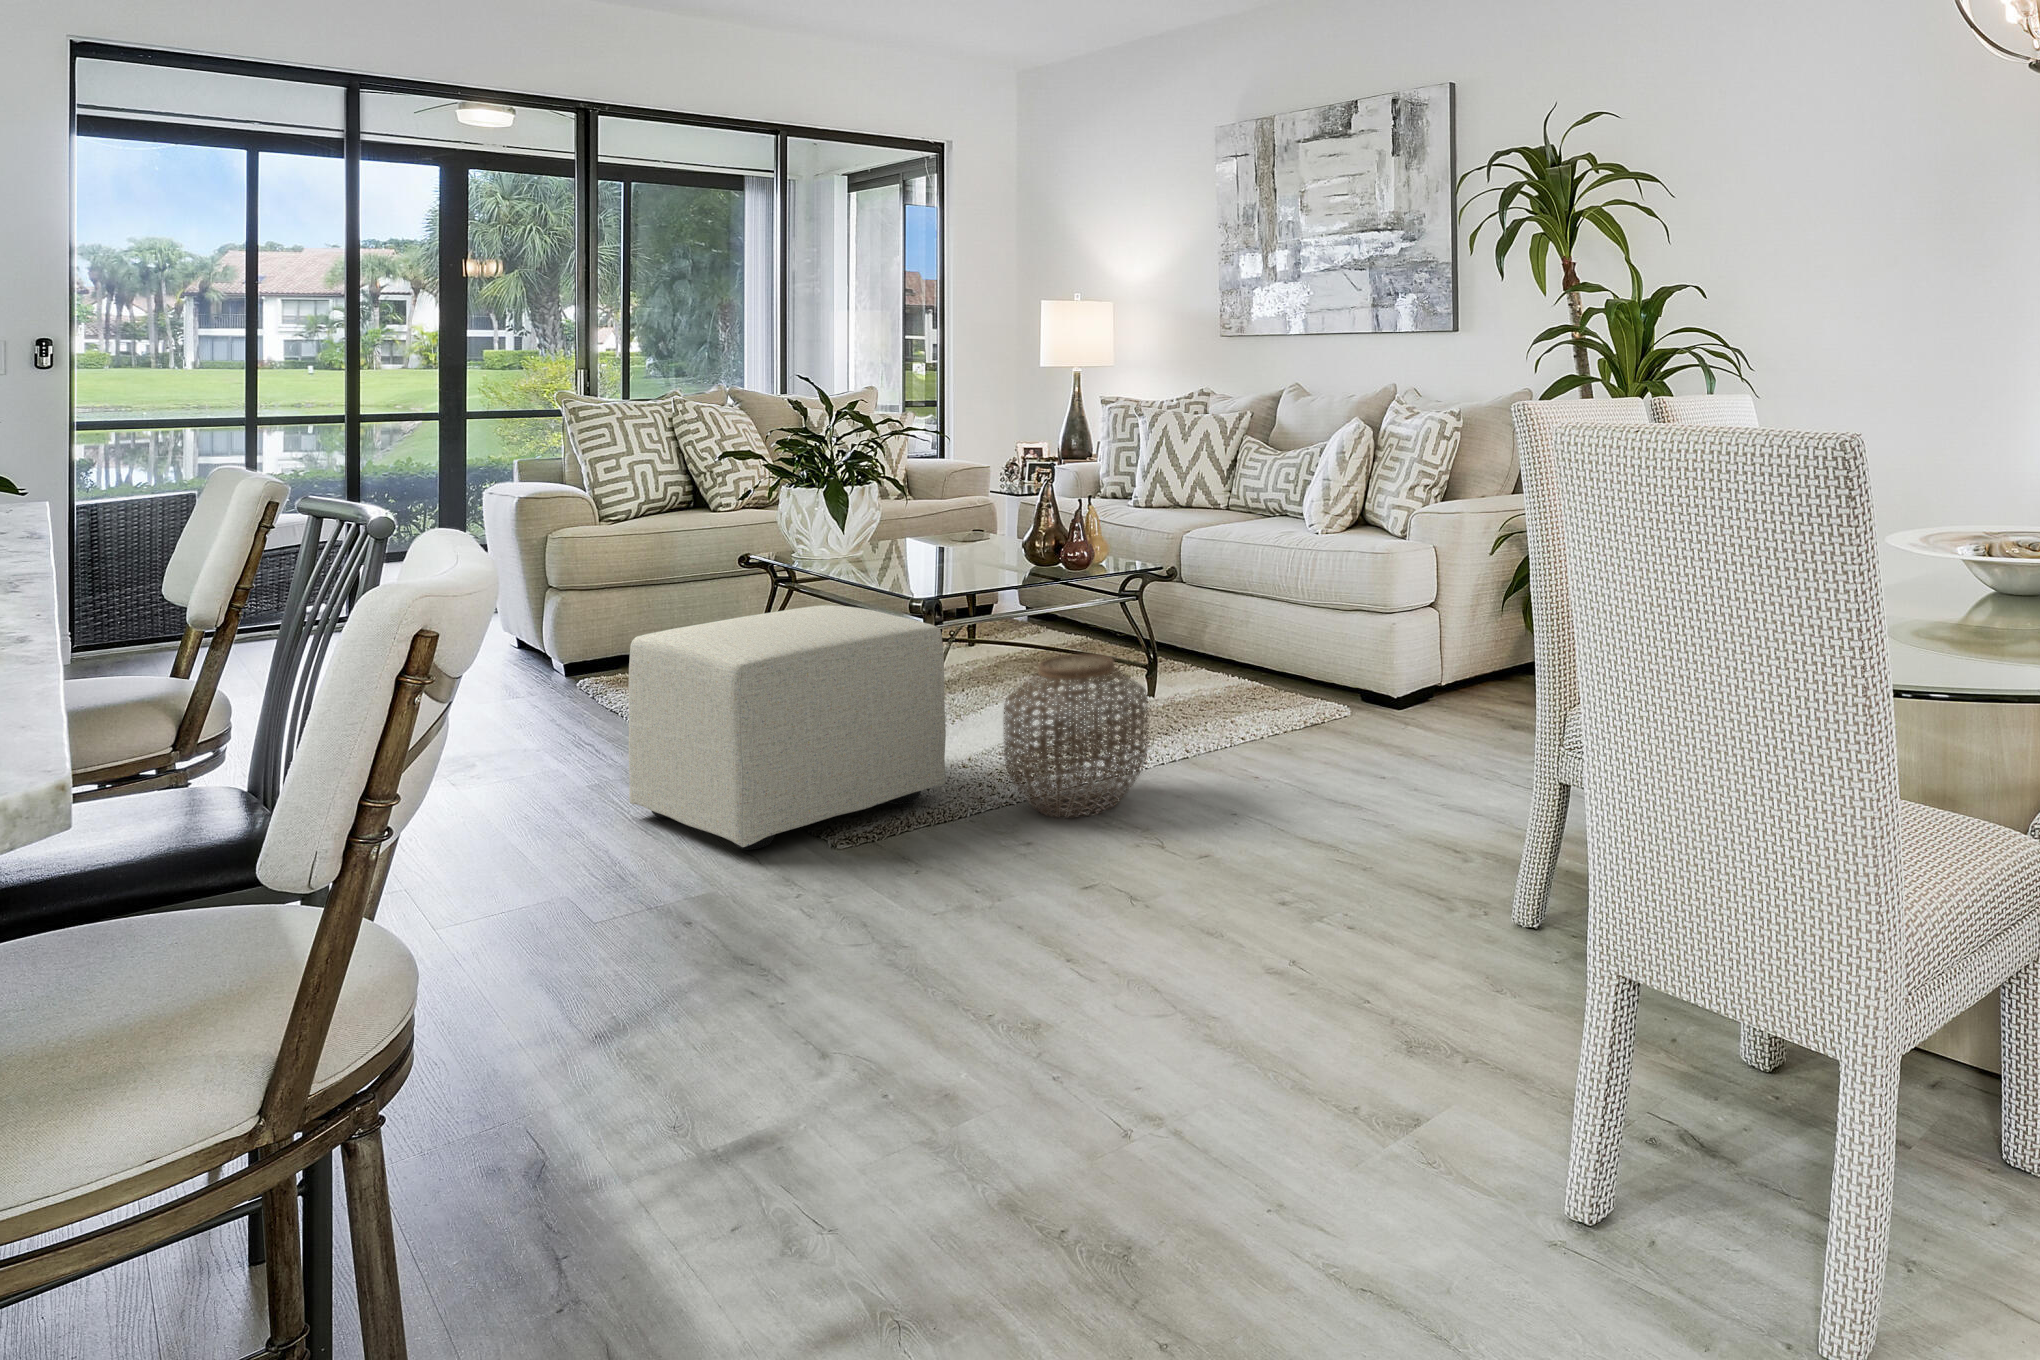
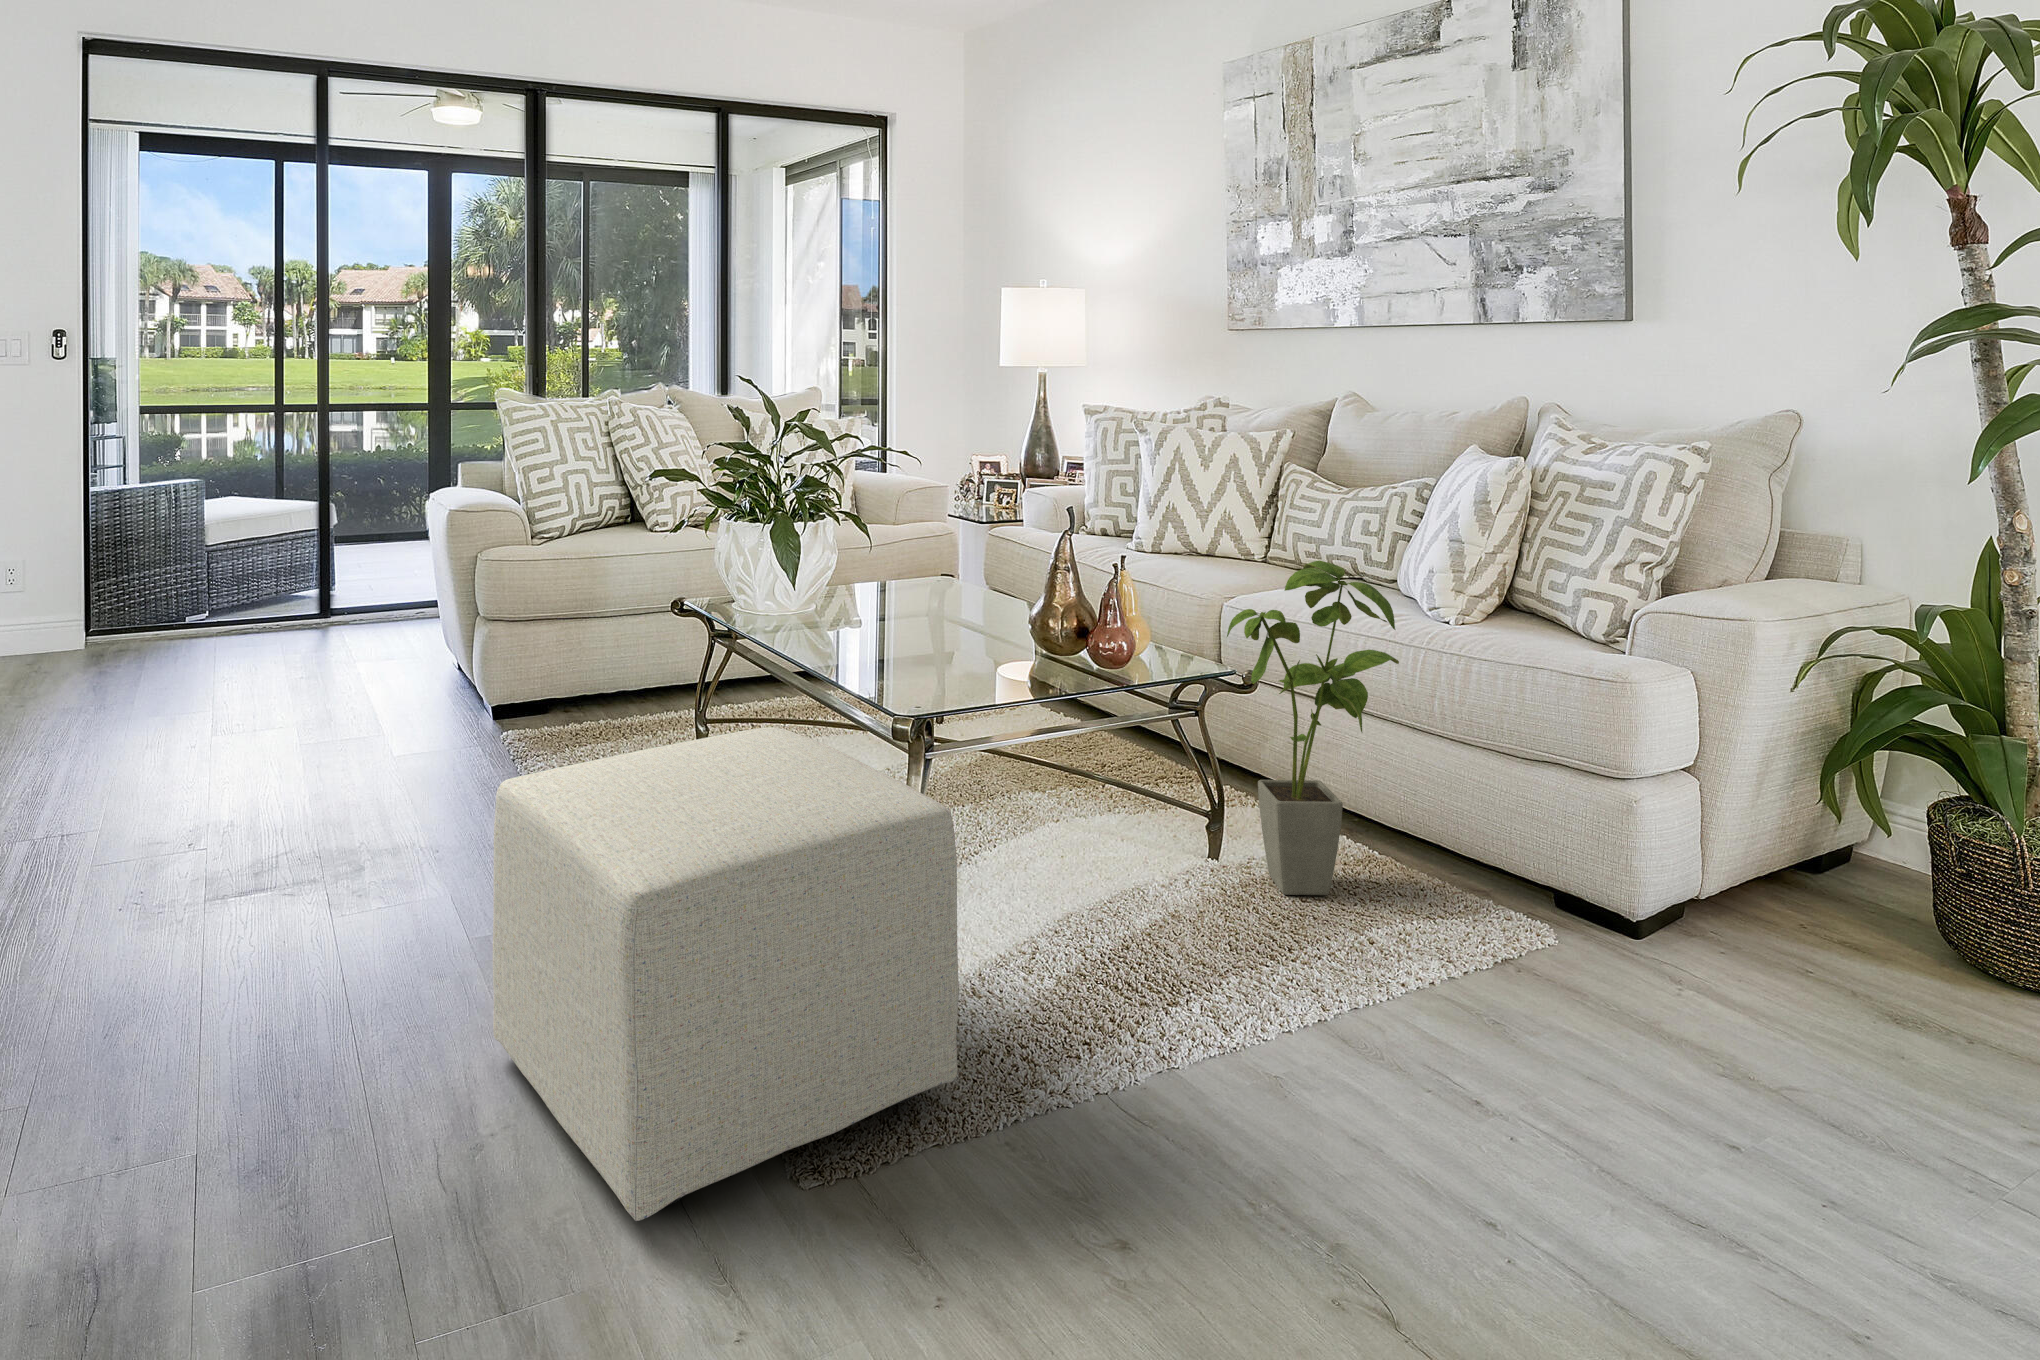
house plant: none [1155,489,1268,706] -> present [1227,561,1399,895]
woven basket: present [1004,654,1148,817] -> none [1064,882,1328,1216]

